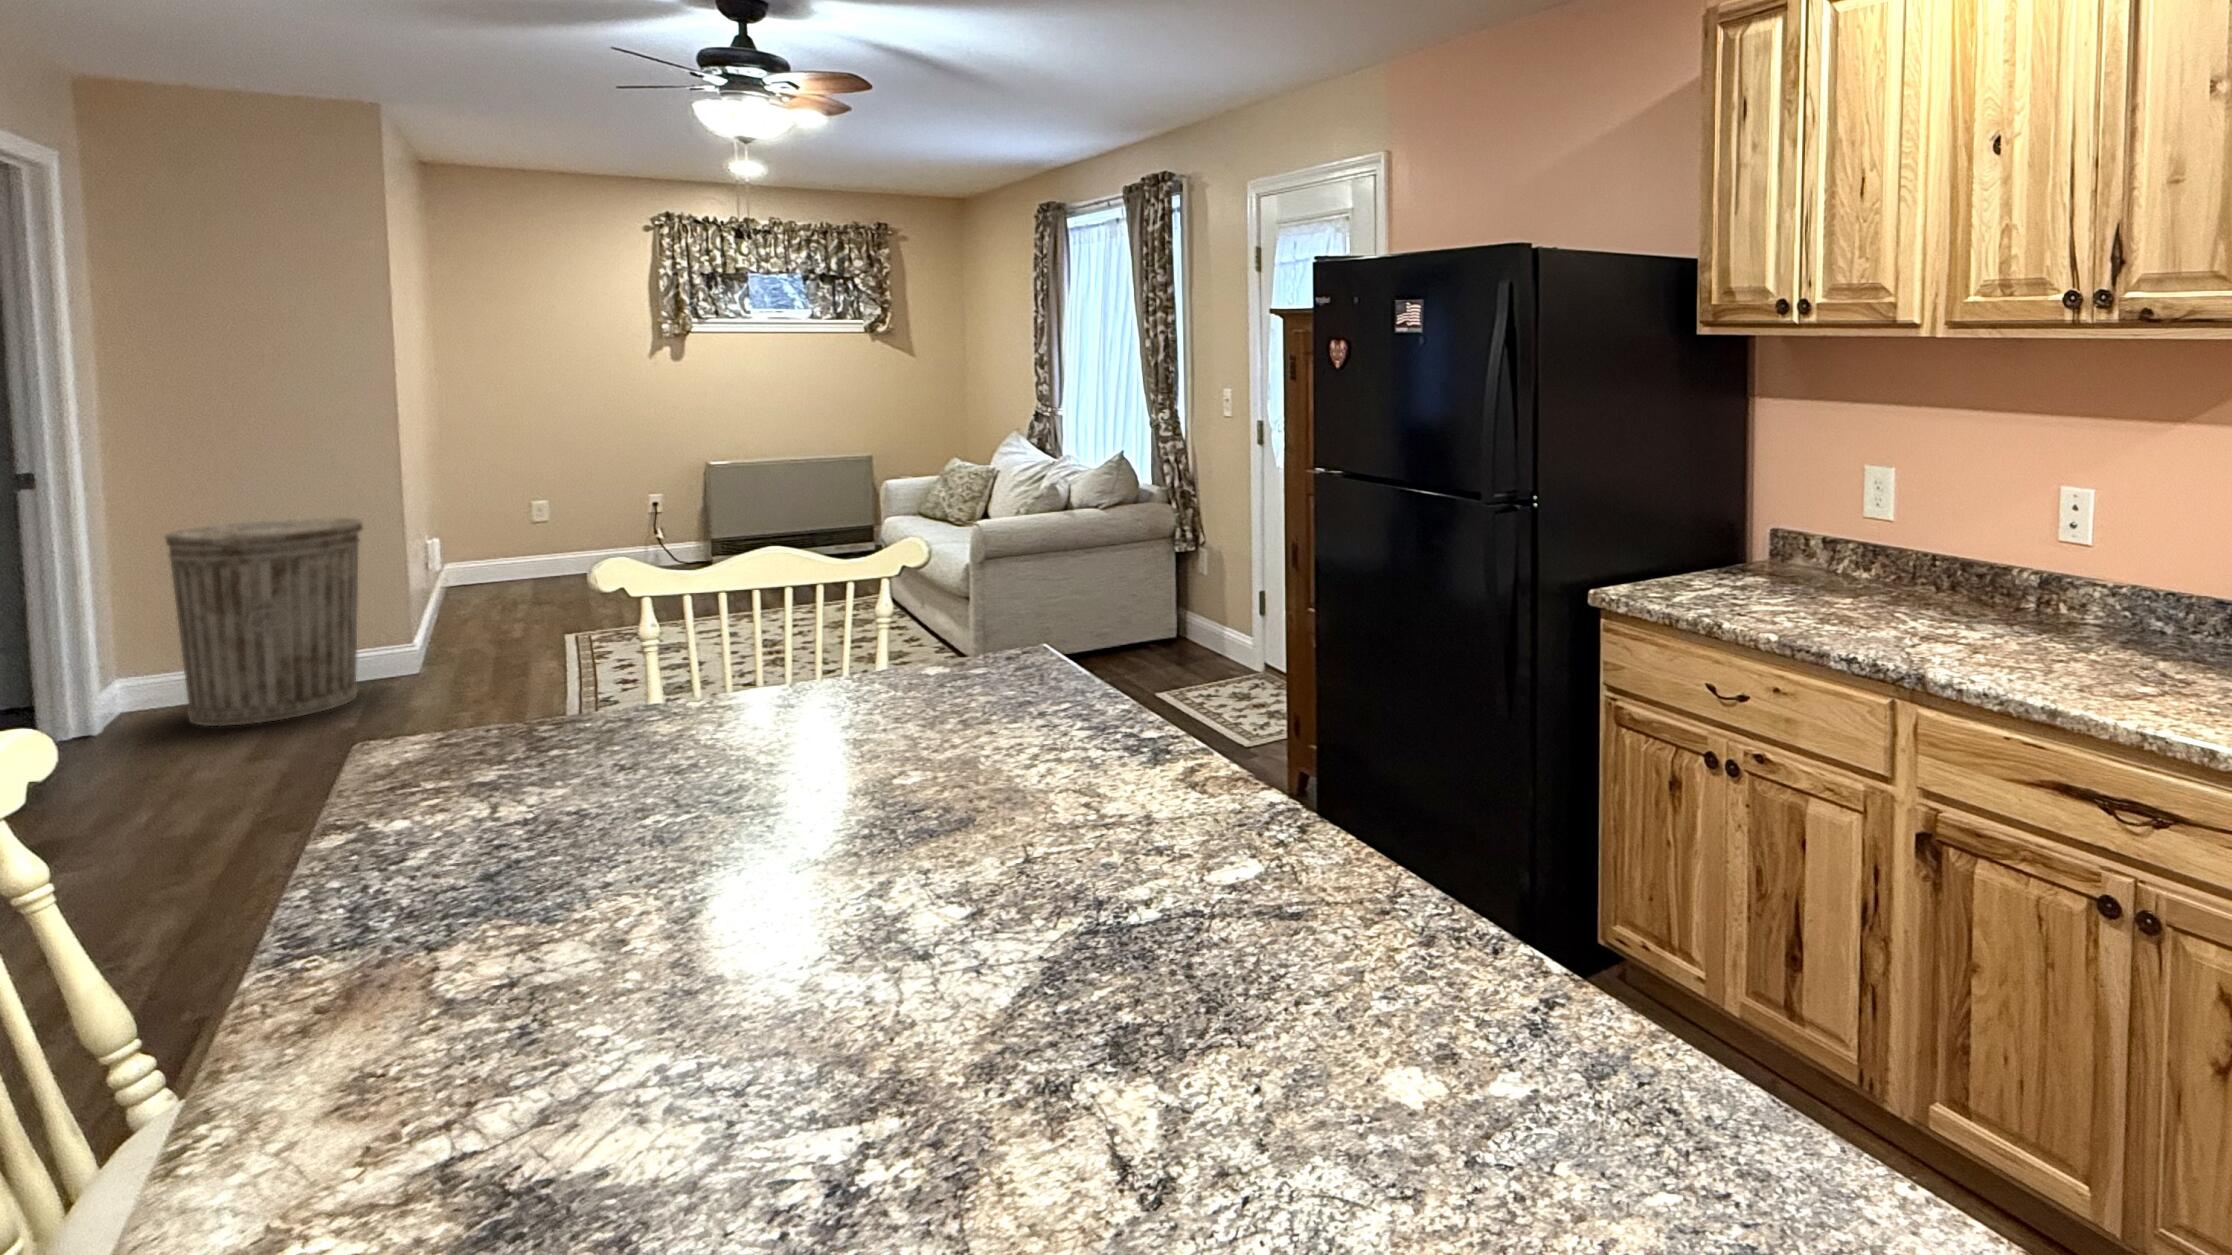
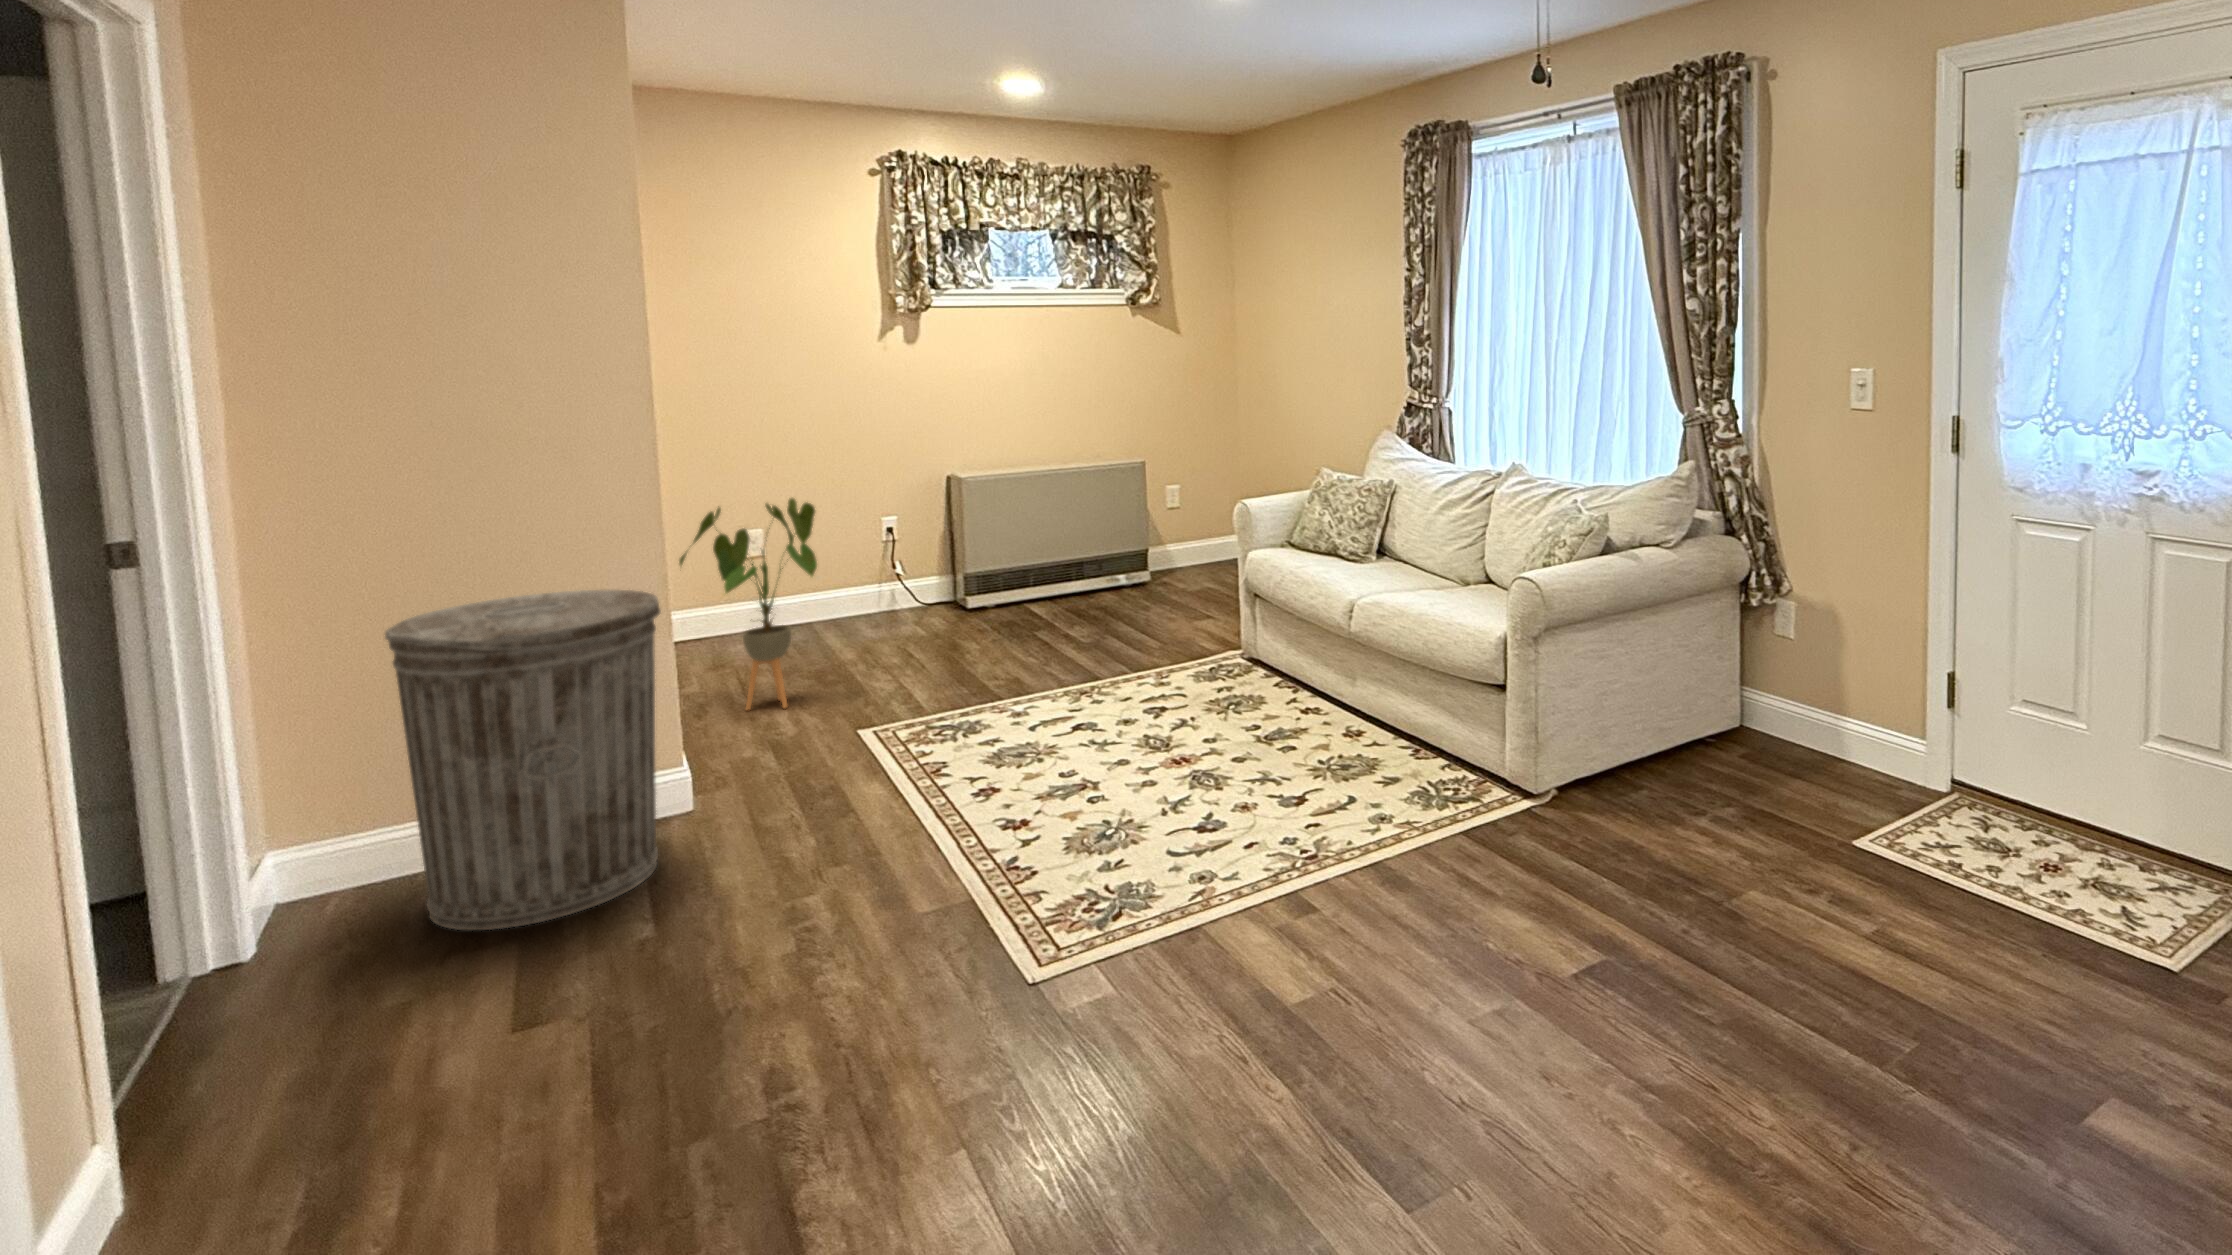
house plant: none [440,470,552,623] -> present [679,498,817,710]

